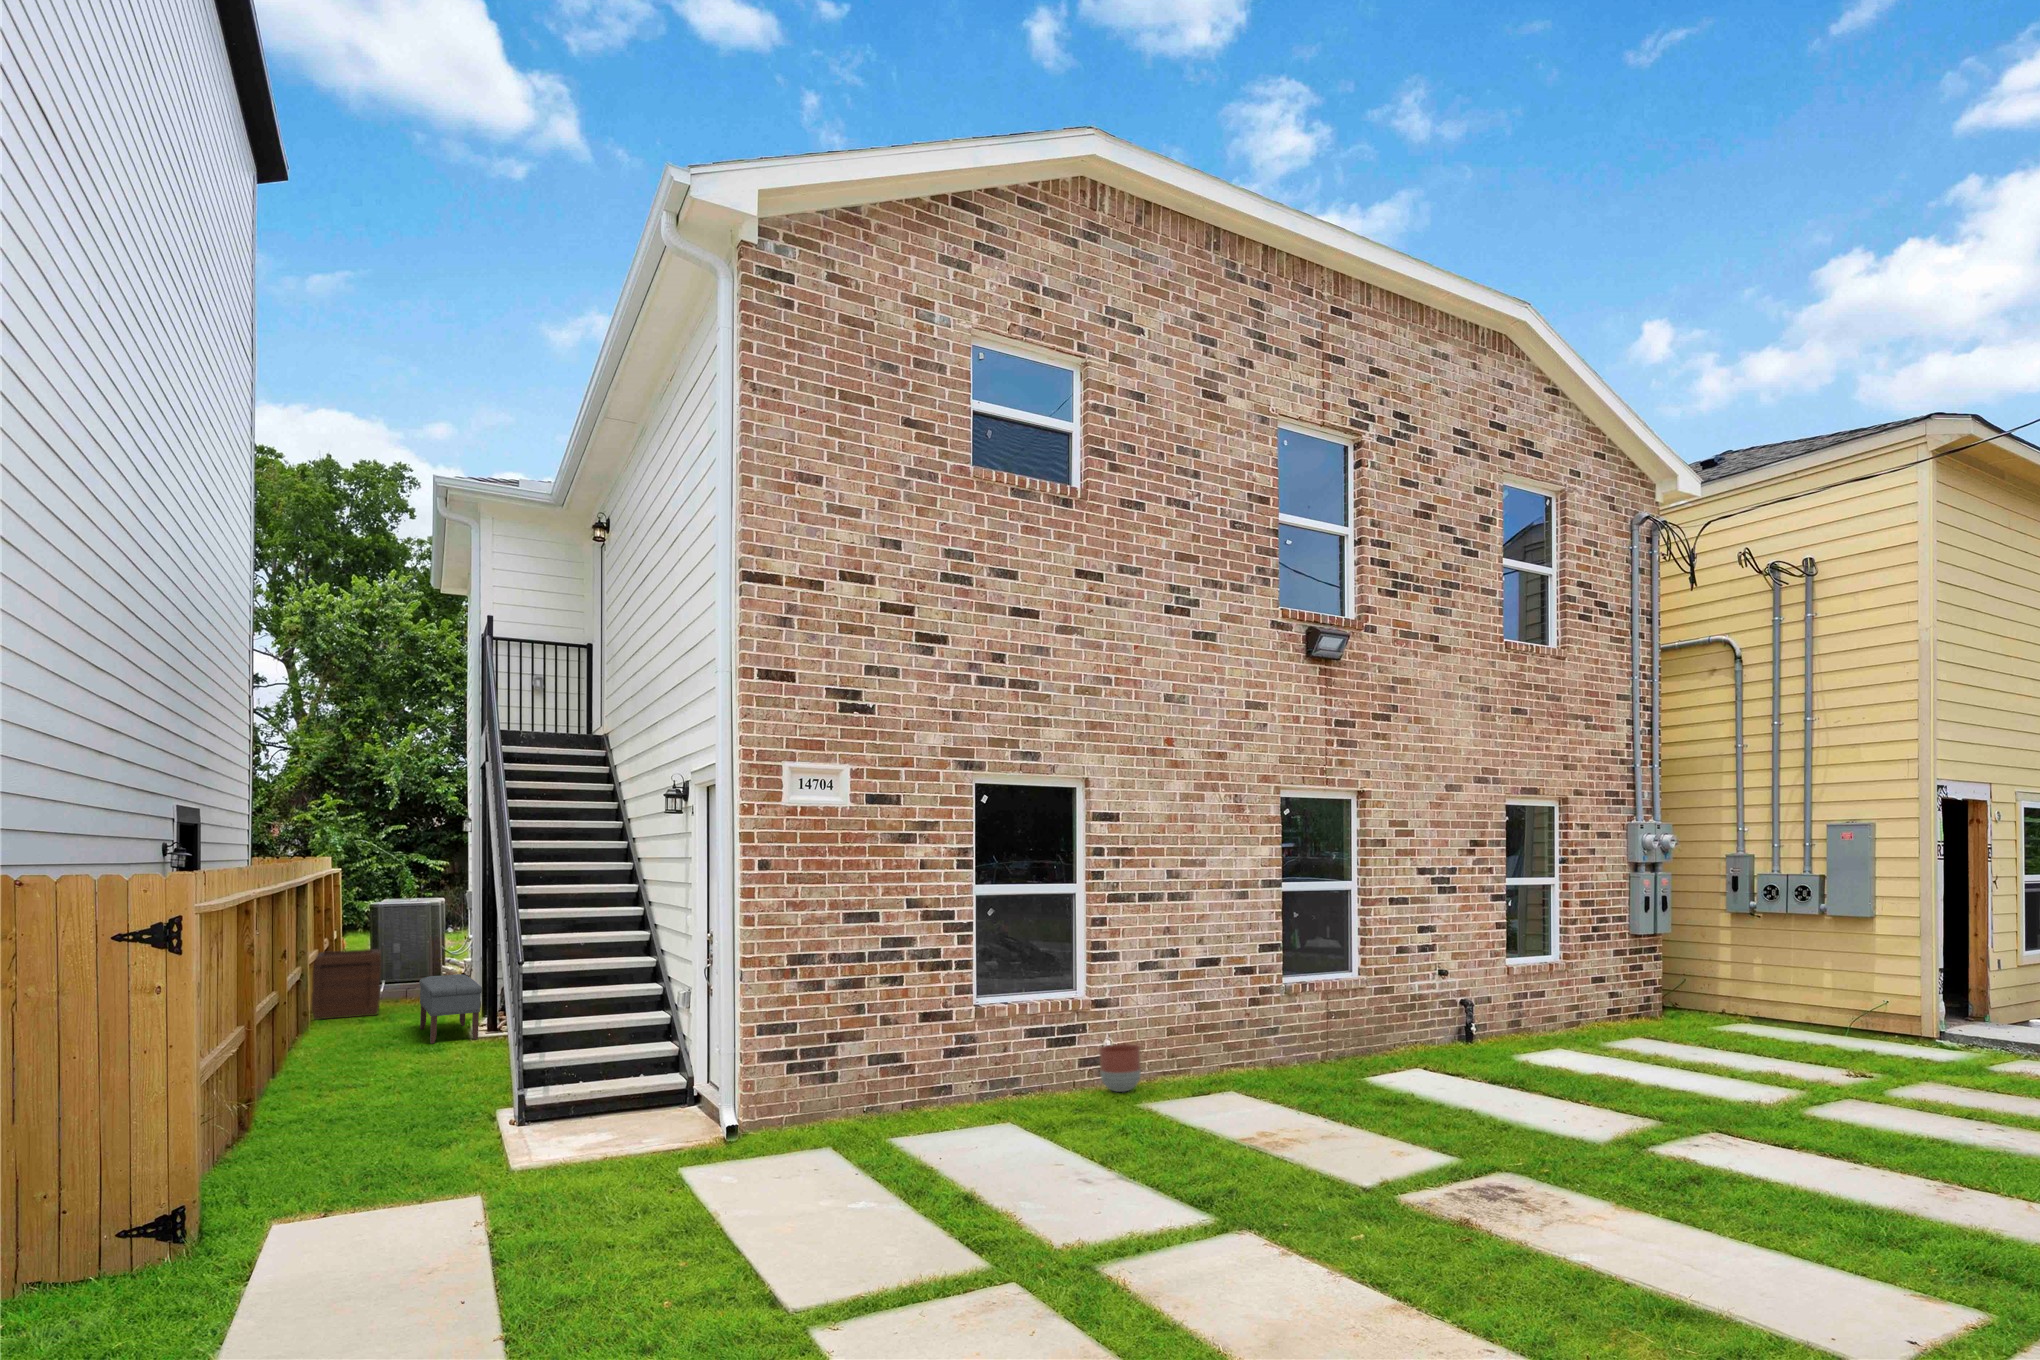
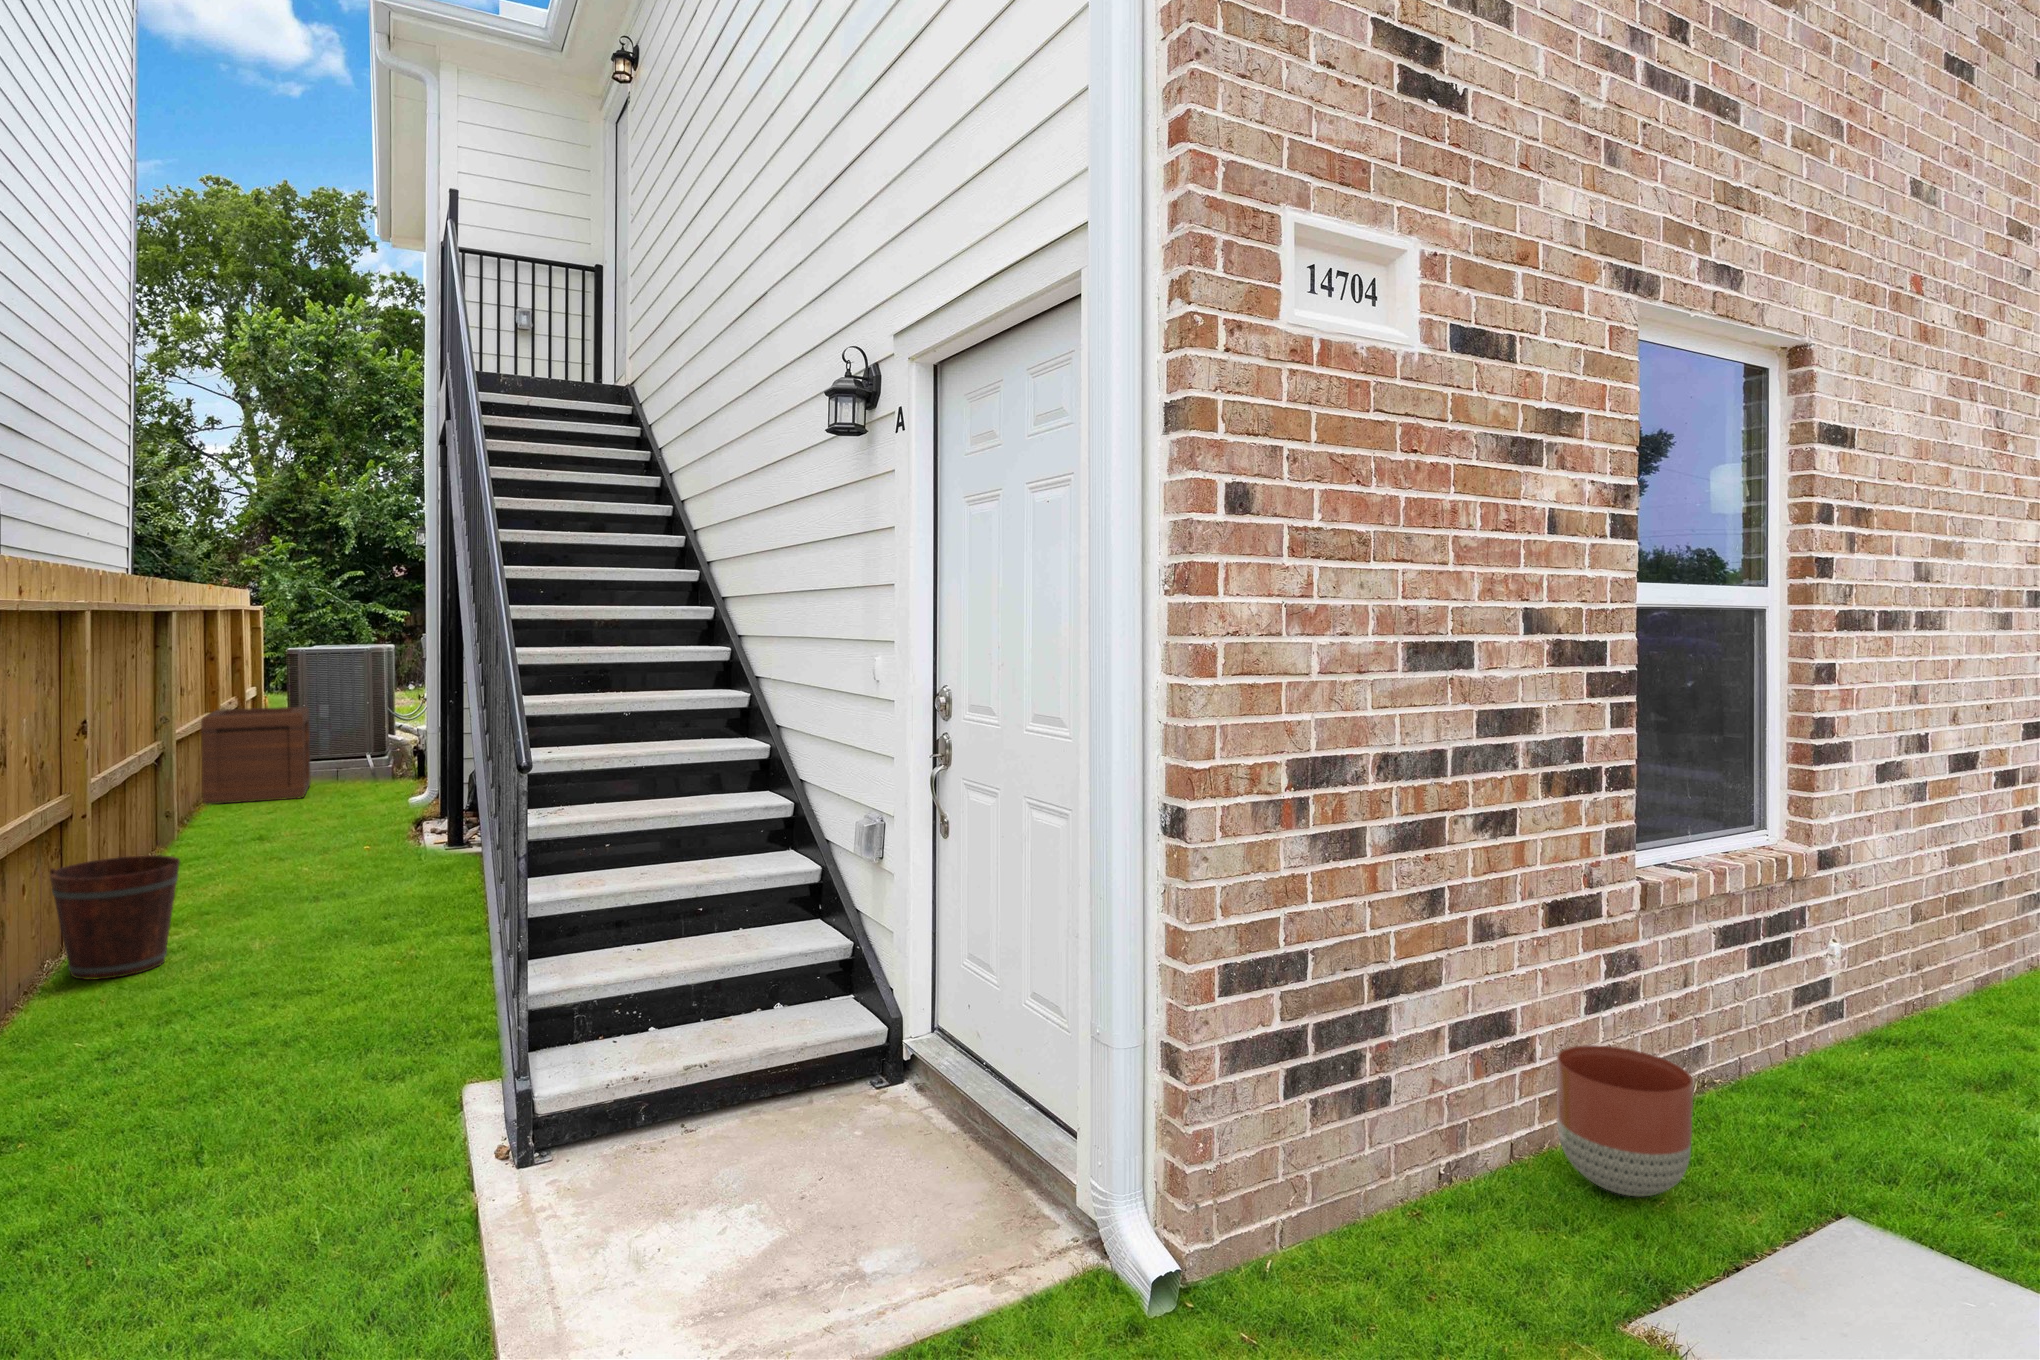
bench: present [419,974,482,1044] -> none [352,747,444,857]
bucket: none [284,1028,347,1091] -> present [50,855,180,980]
planter: present [1099,1044,1141,1092] -> present [1556,1045,1693,1196]

